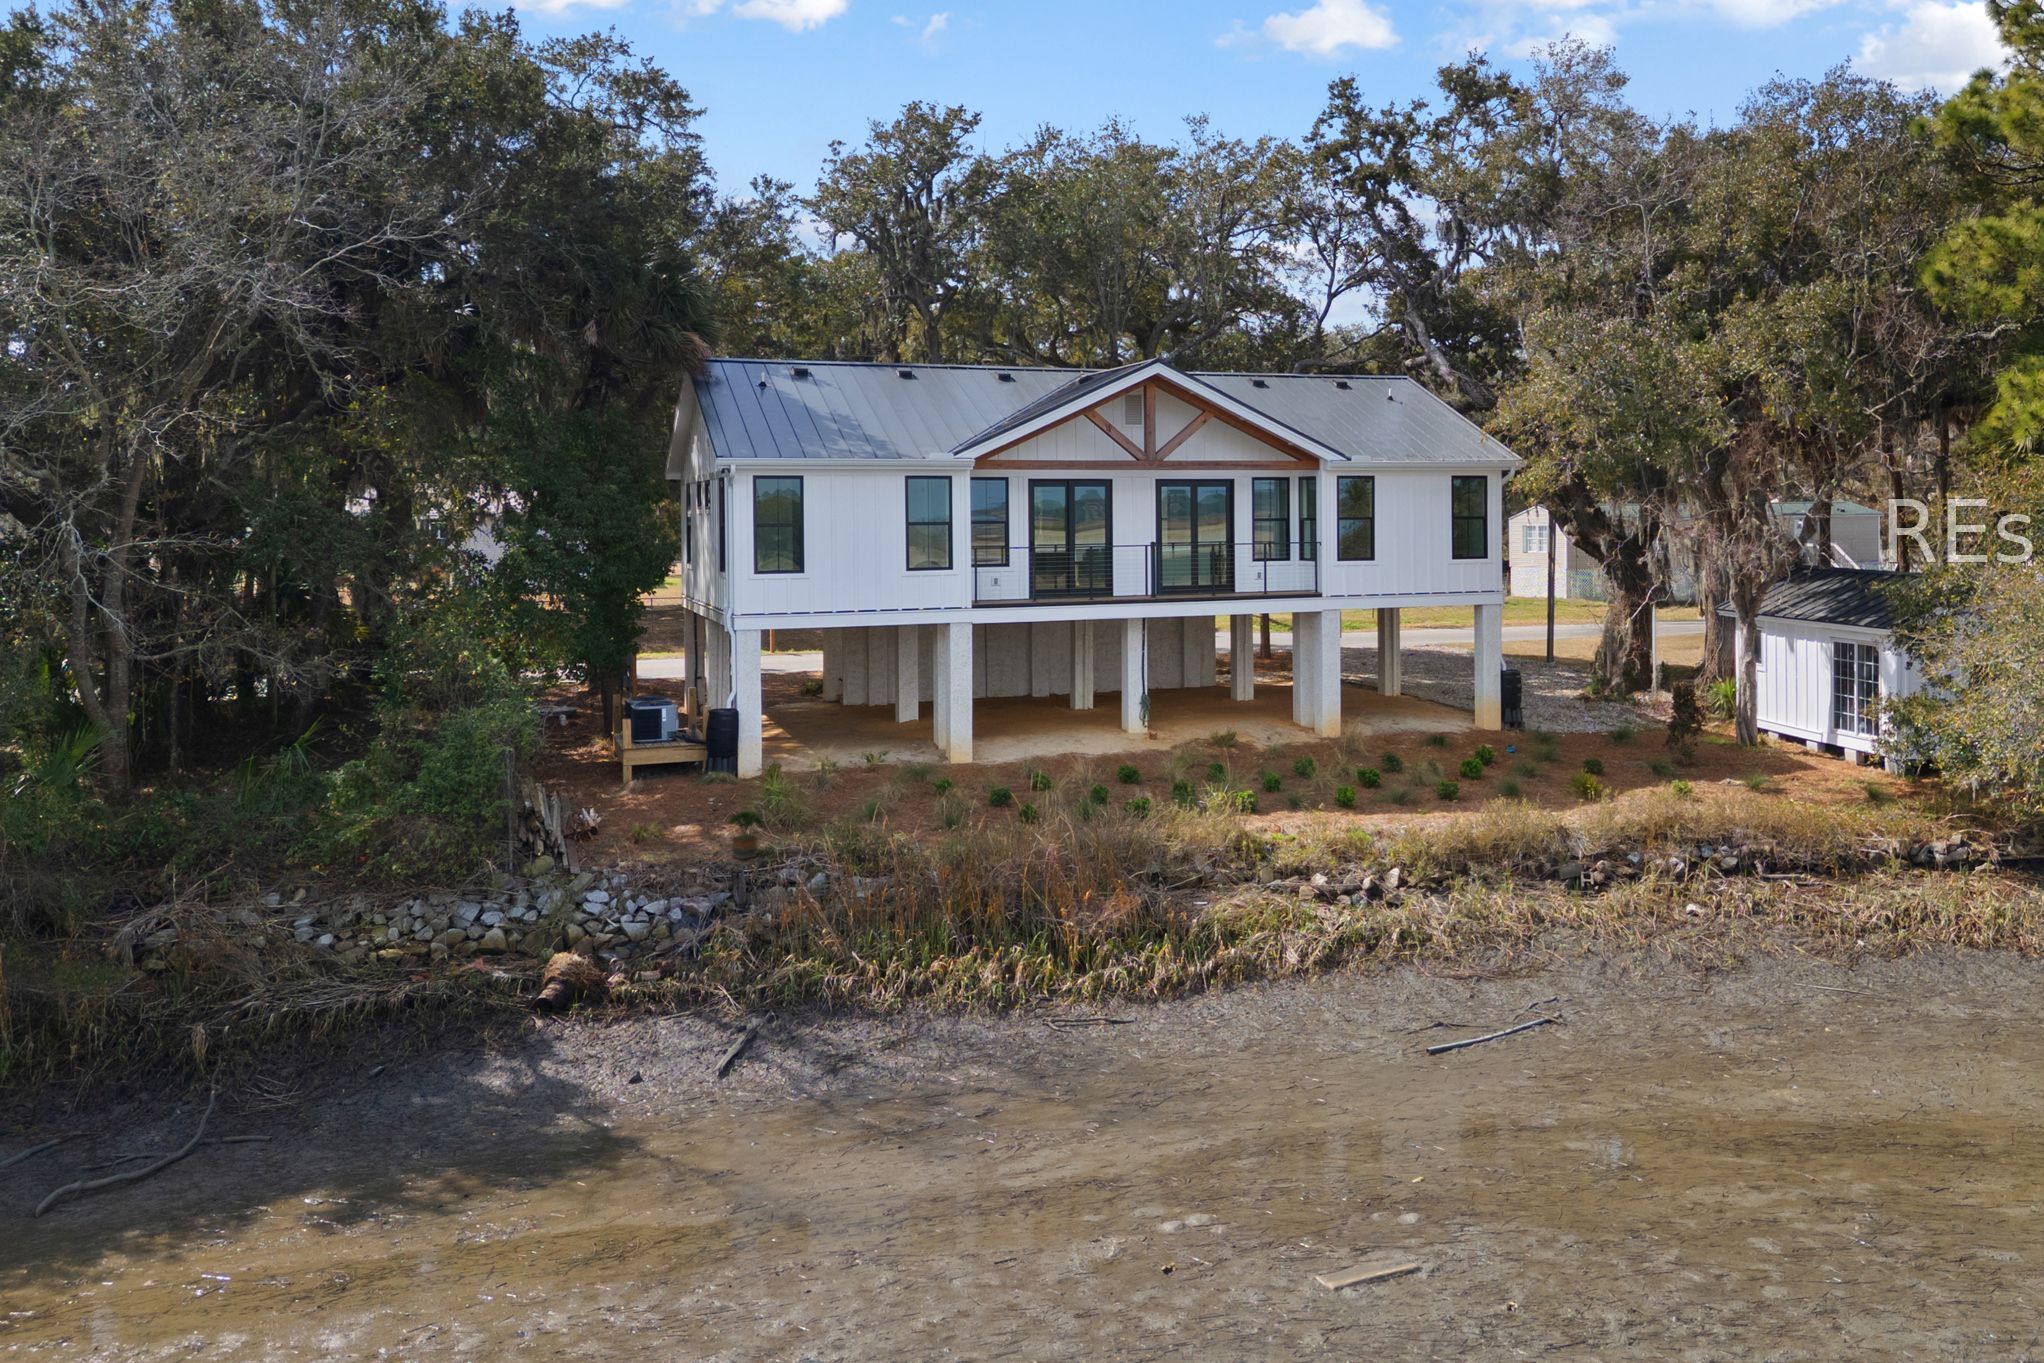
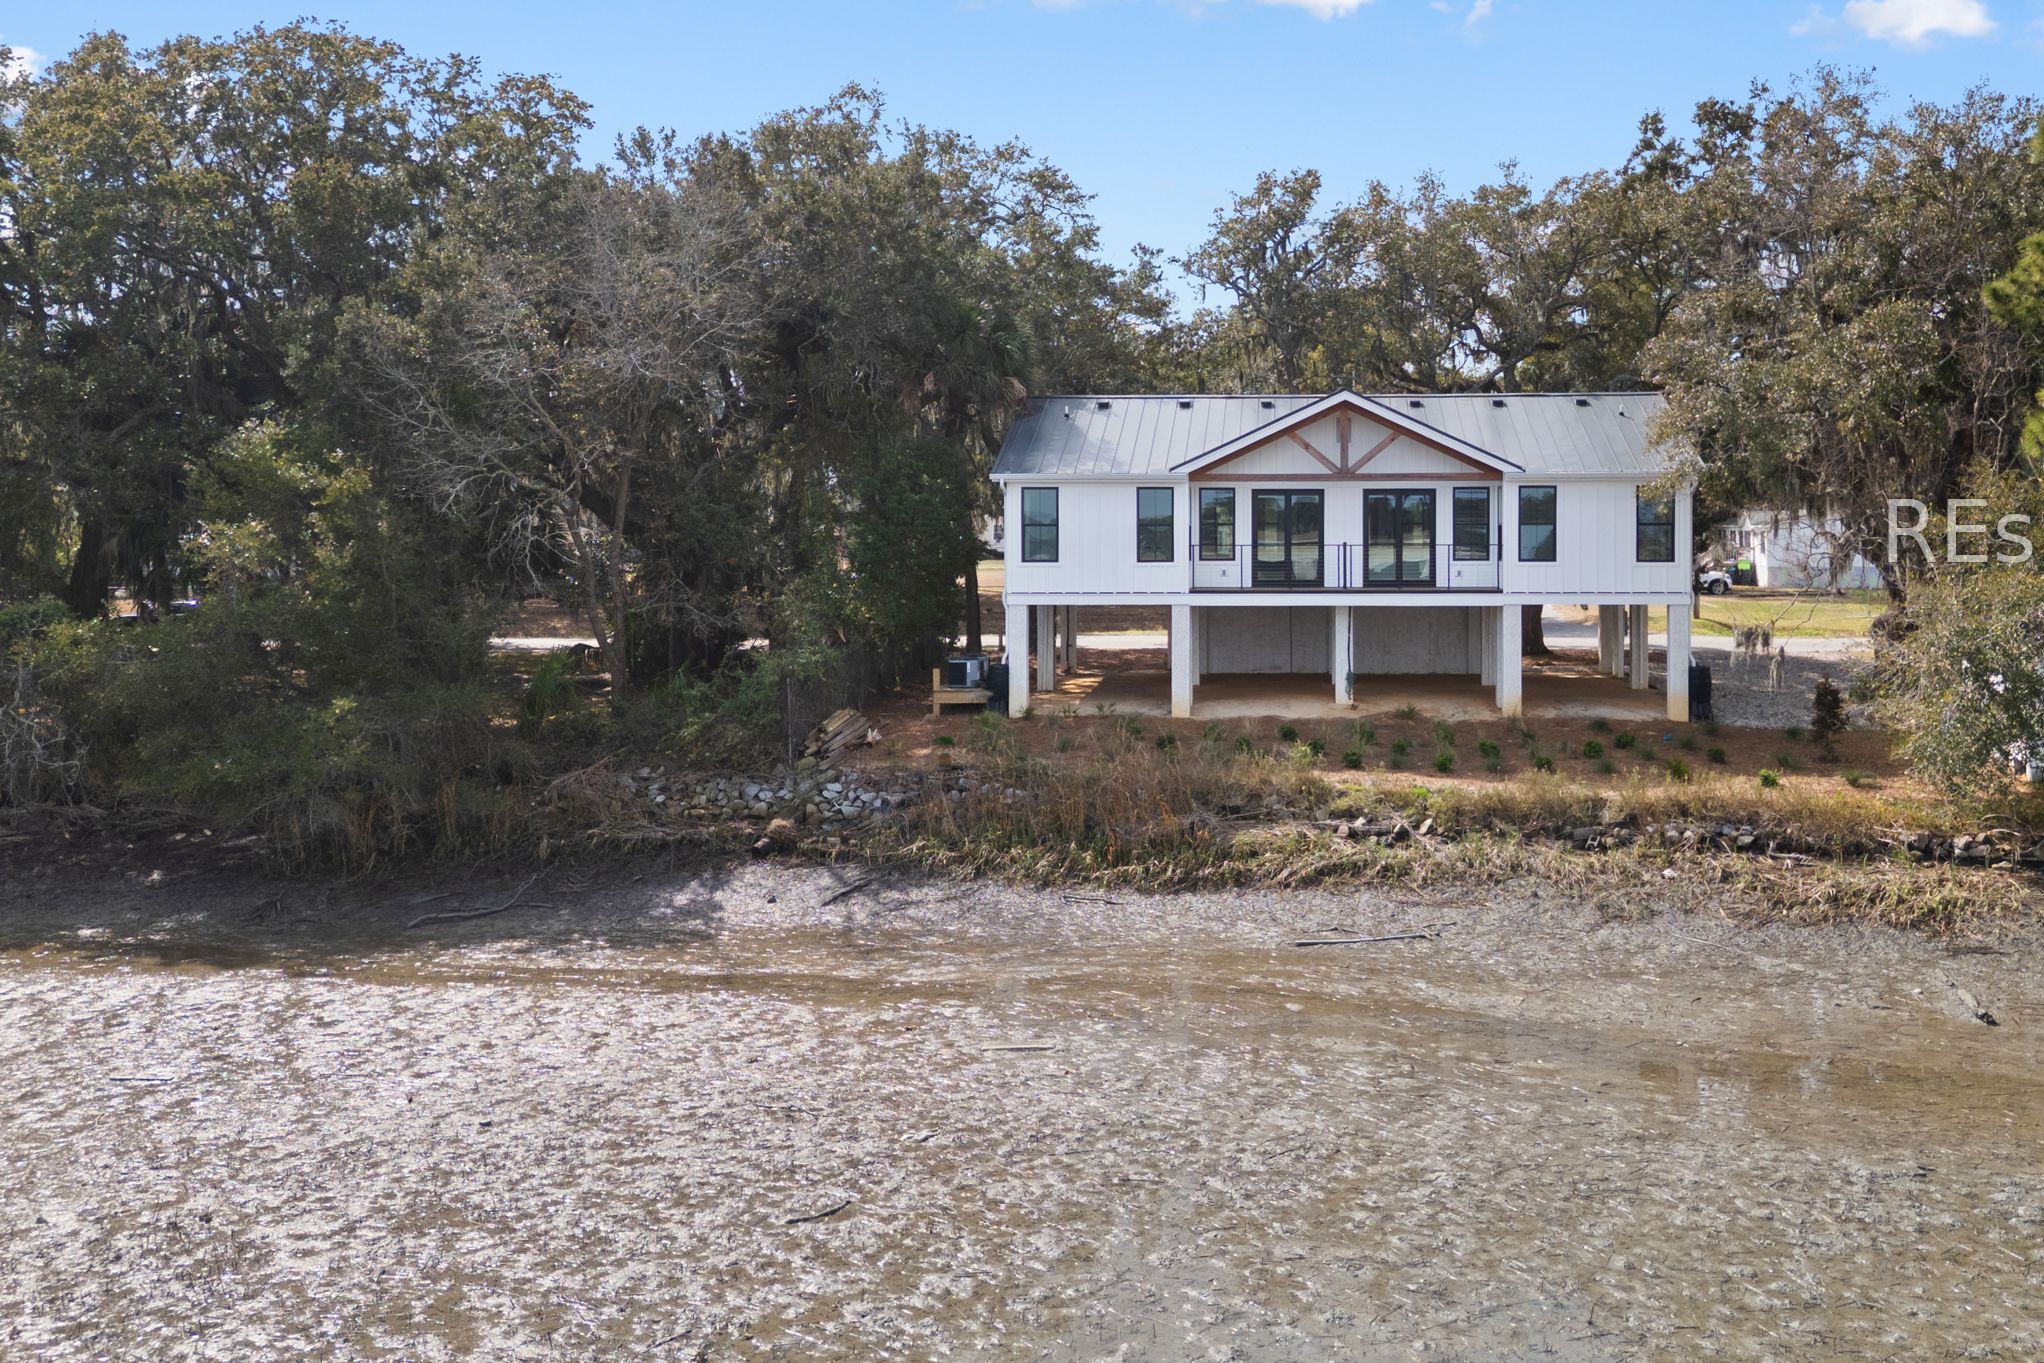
side table: none [678,739,720,783] -> present [964,691,993,715]

